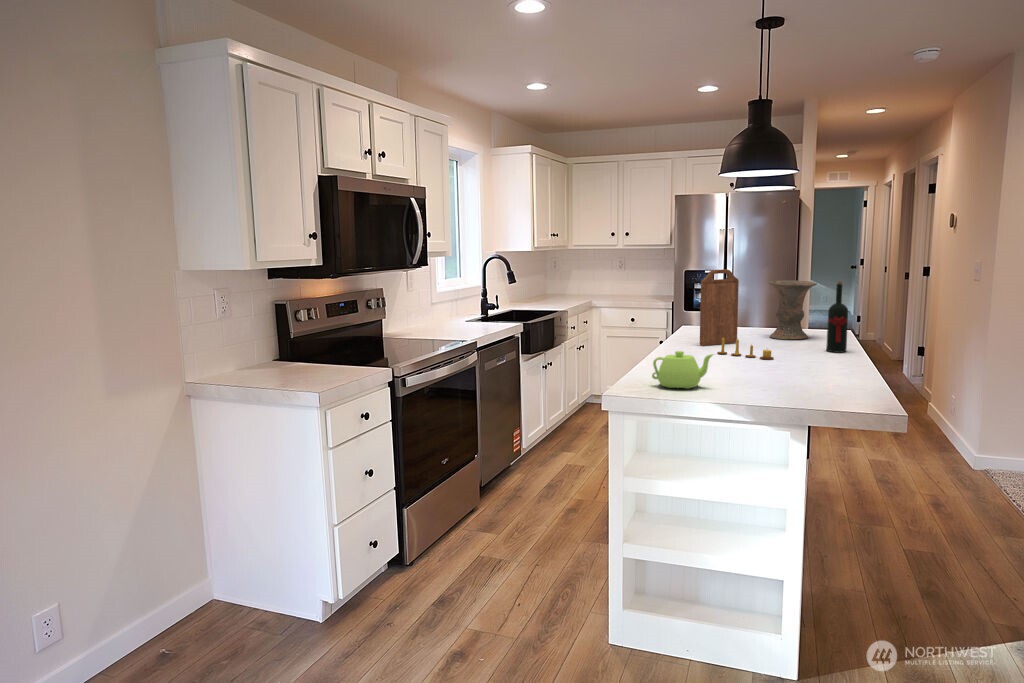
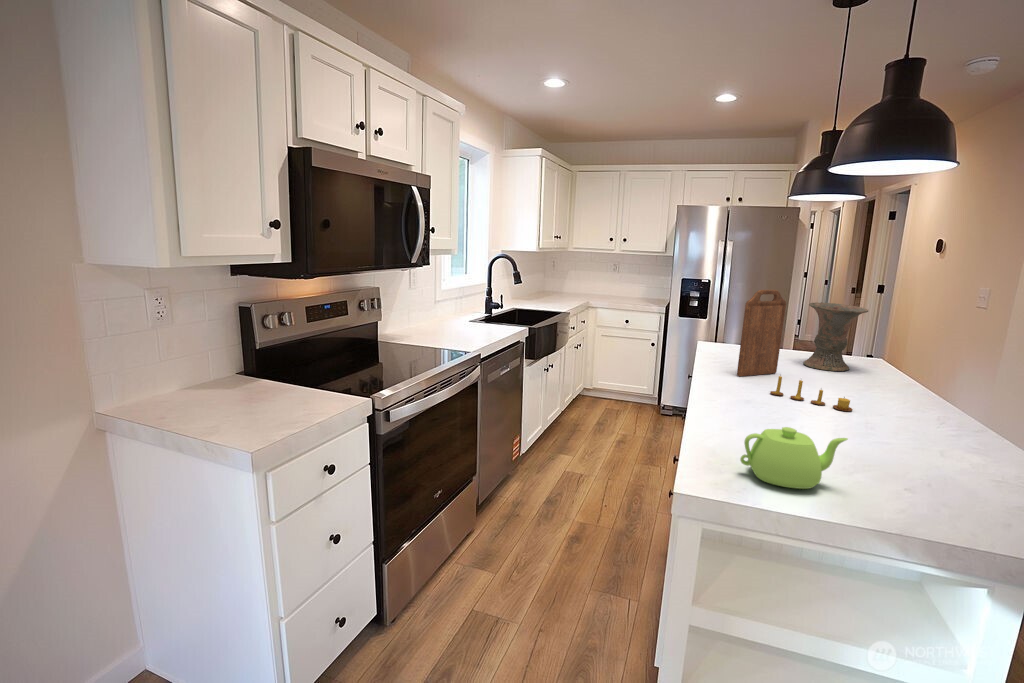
wine bottle: present [826,281,848,352] -> none [898,314,935,401]

